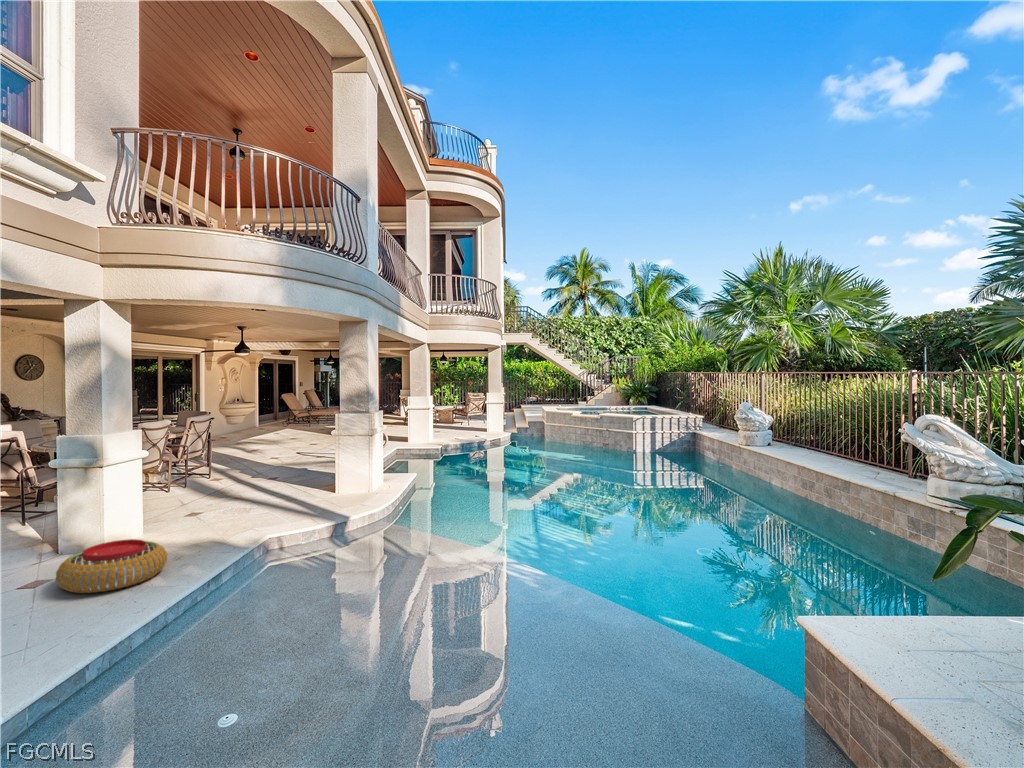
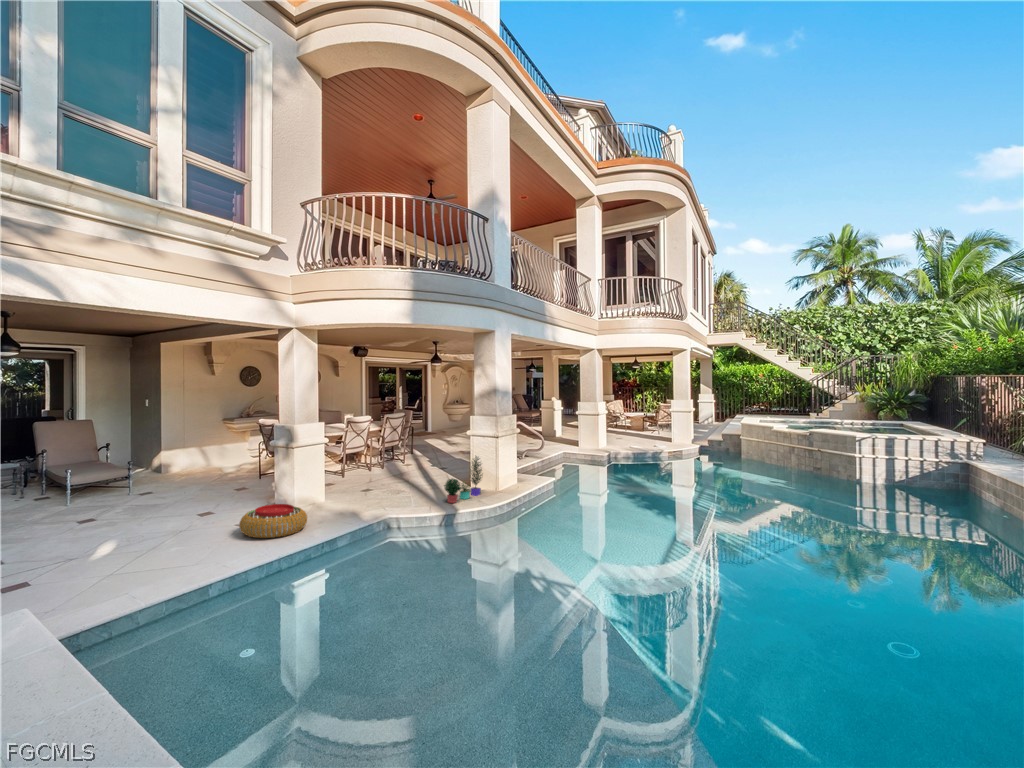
potted plant: none [321,454,359,510] -> present [444,456,482,503]

